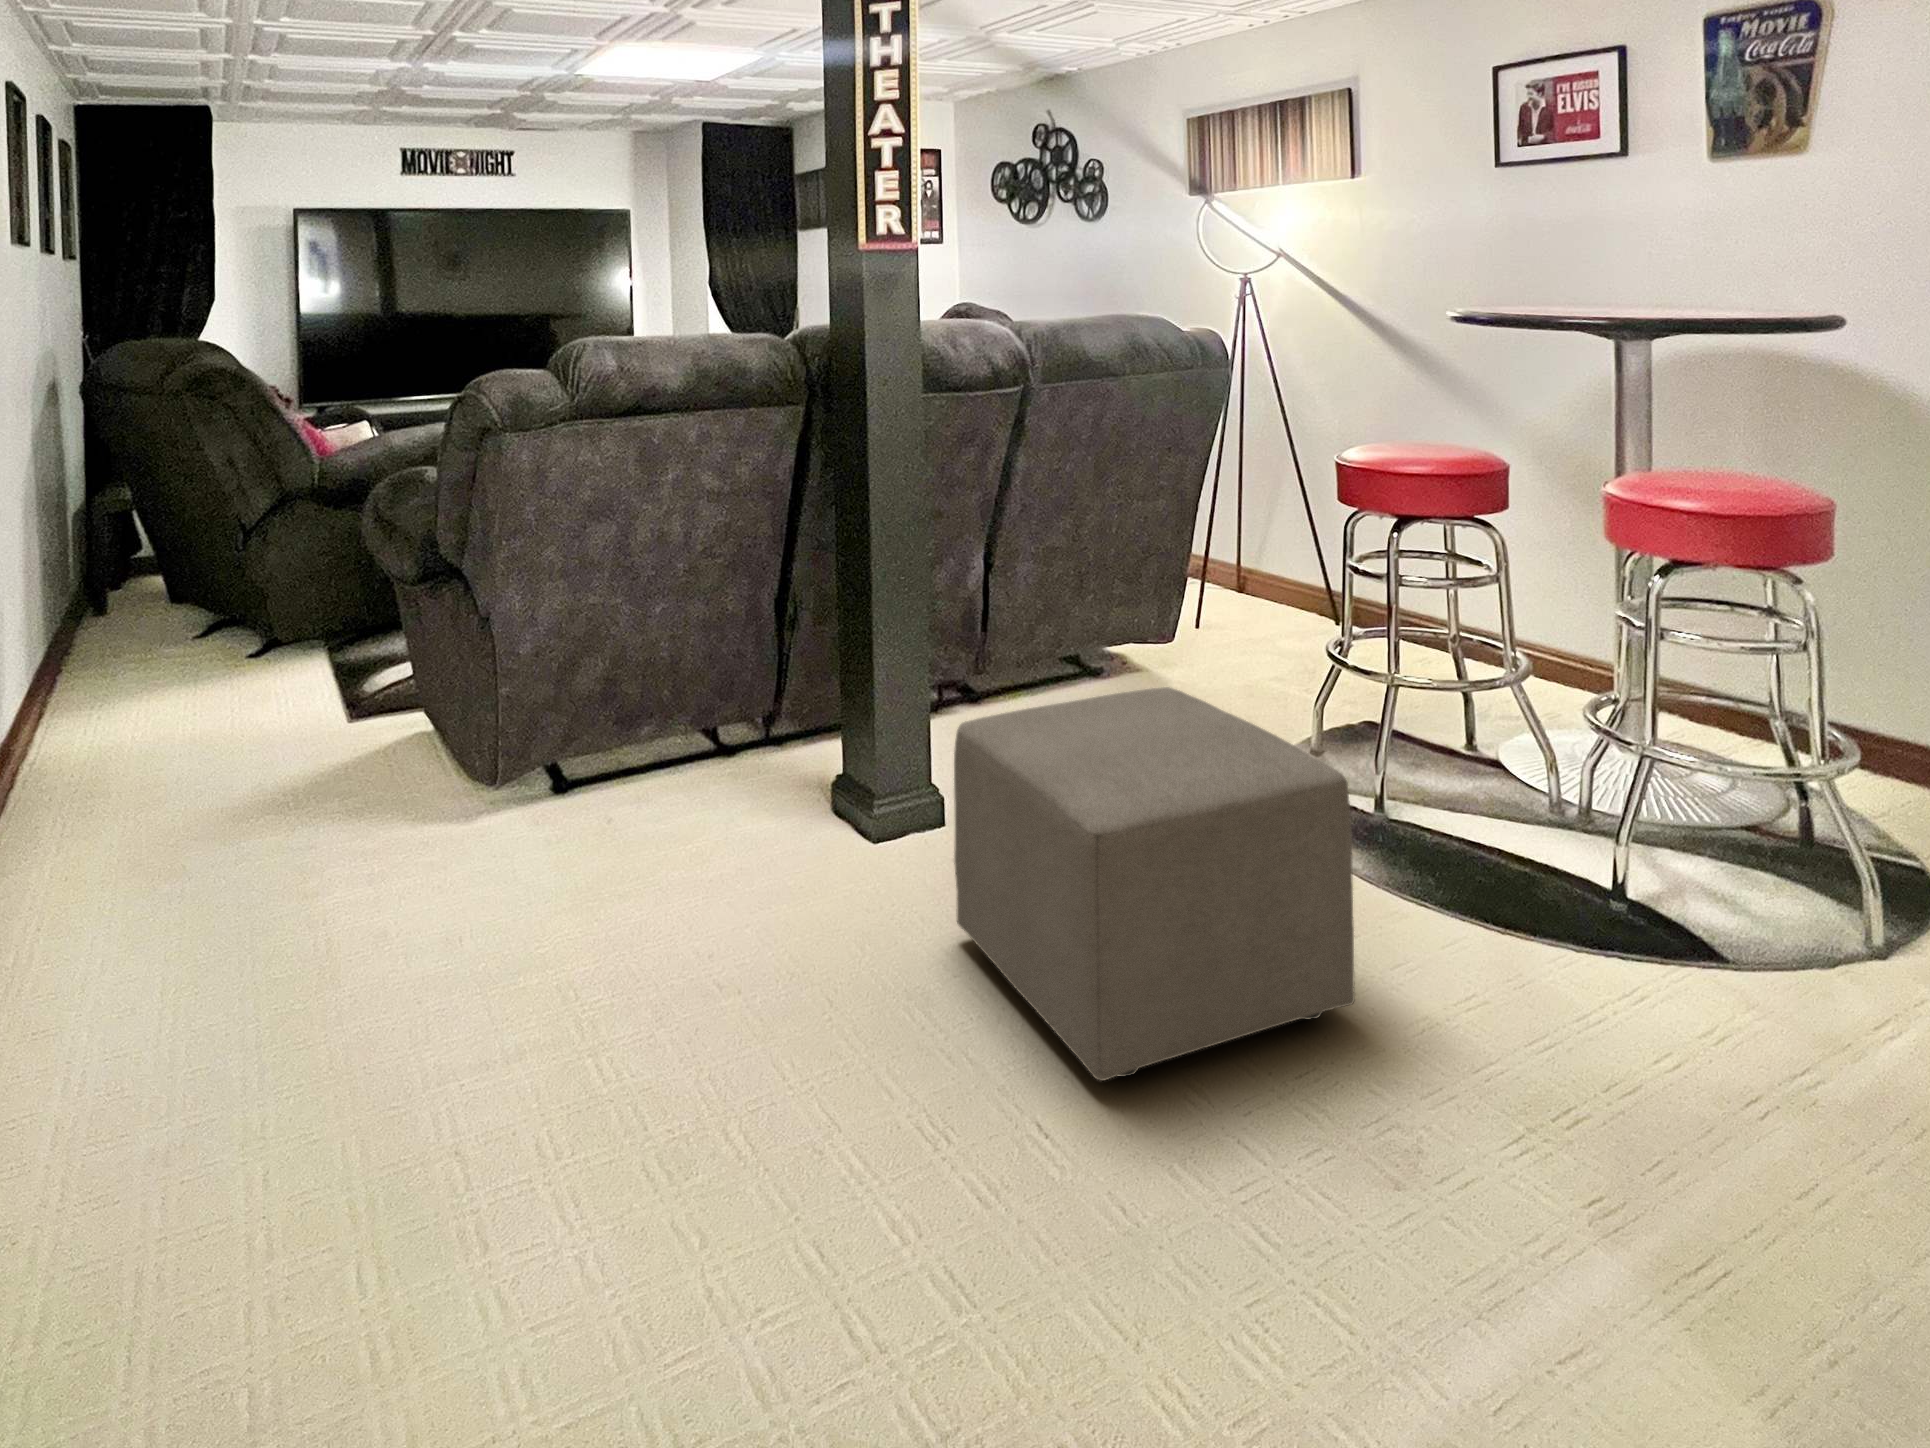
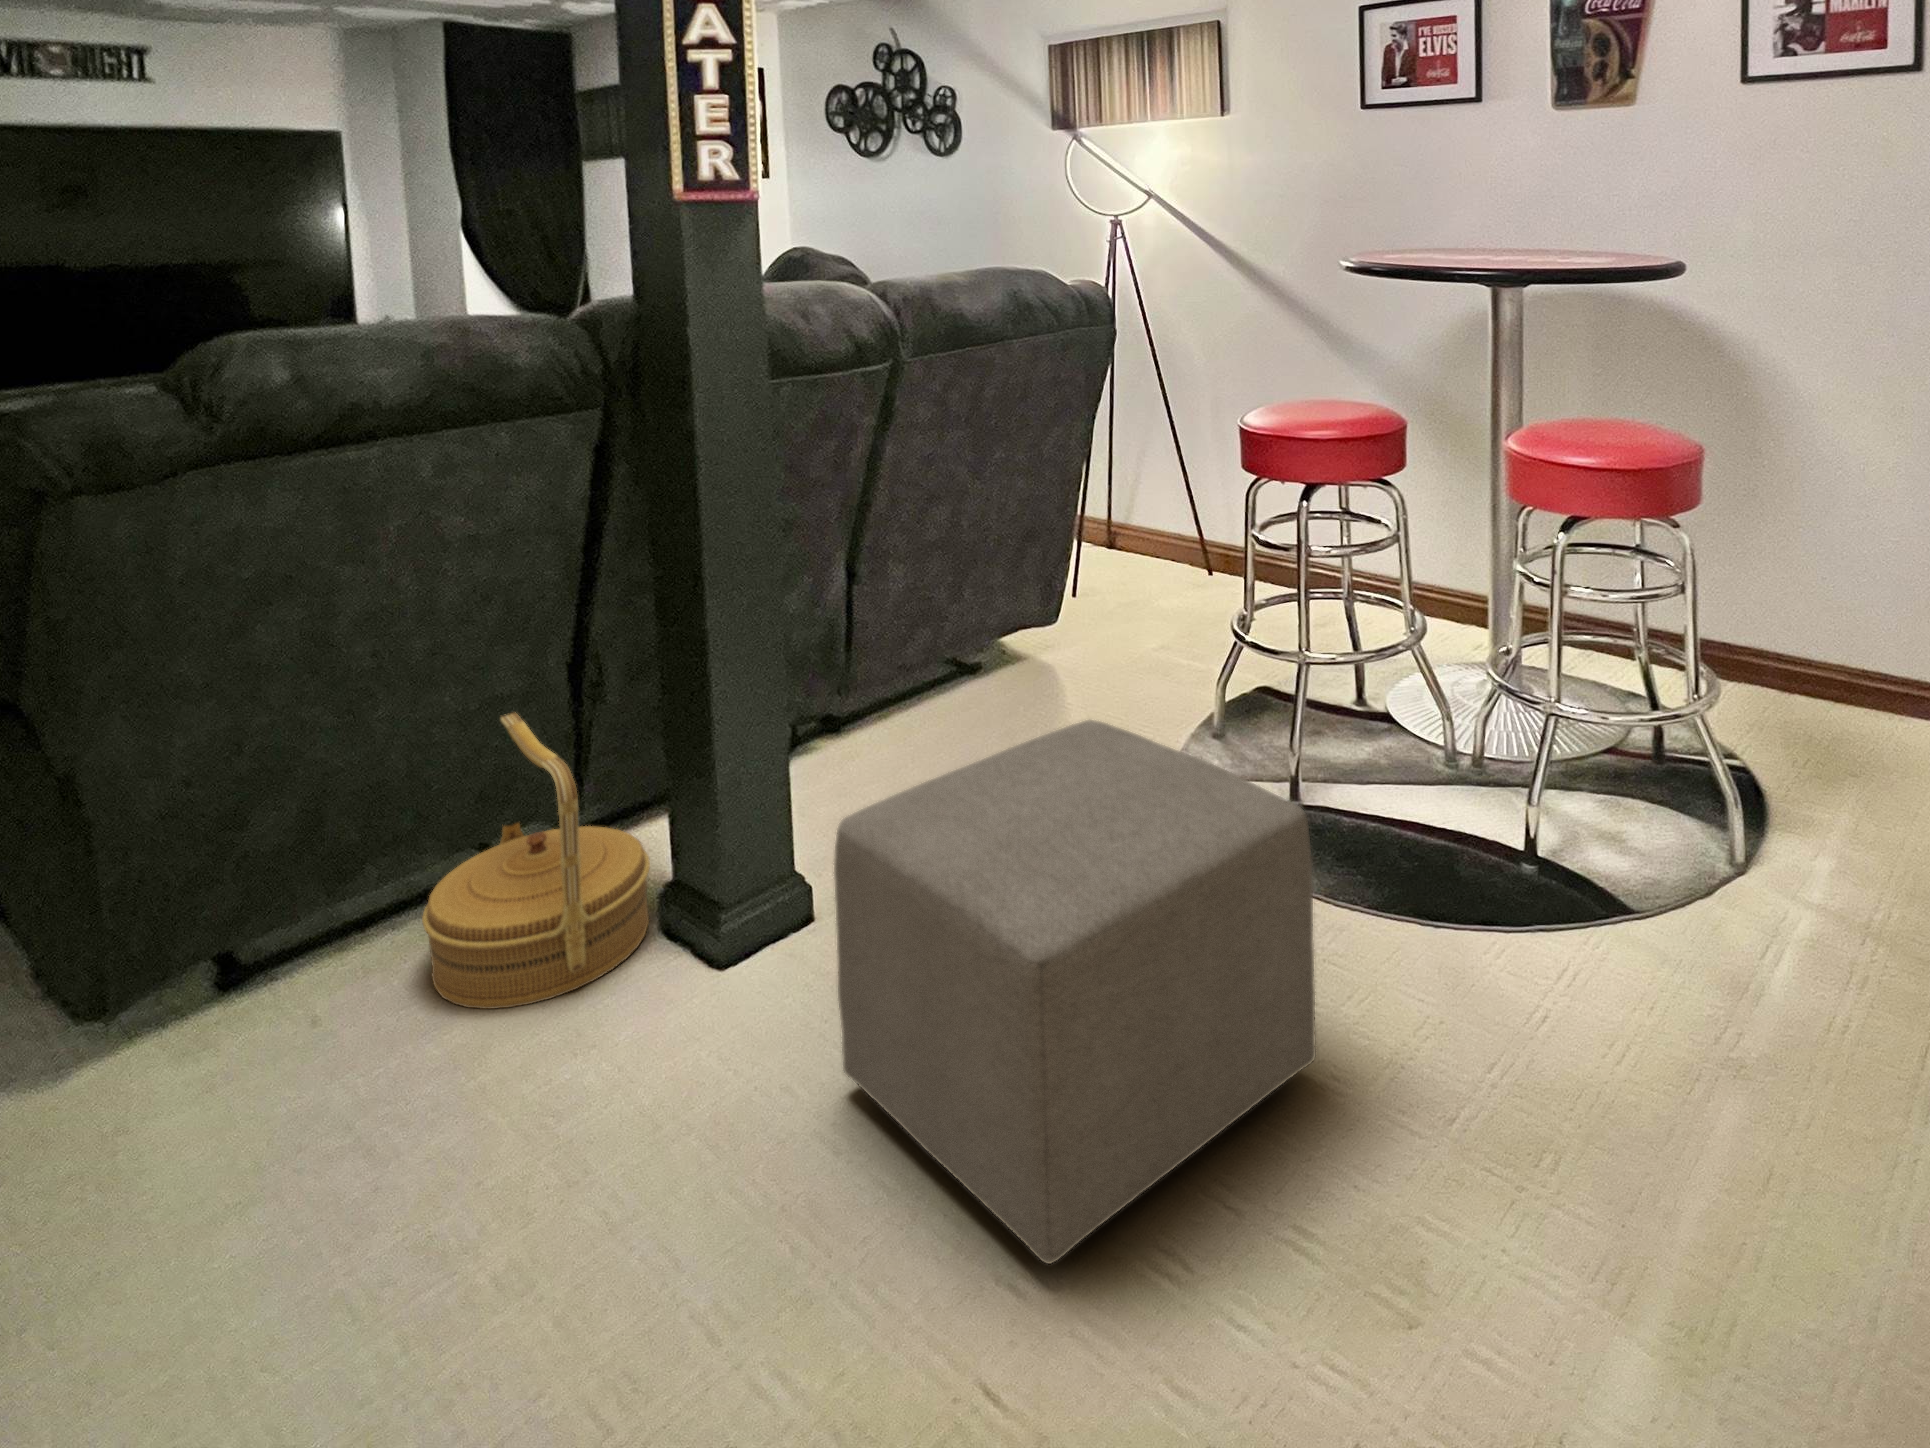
woven basket: none [678,629,827,838] -> present [422,713,650,1009]

